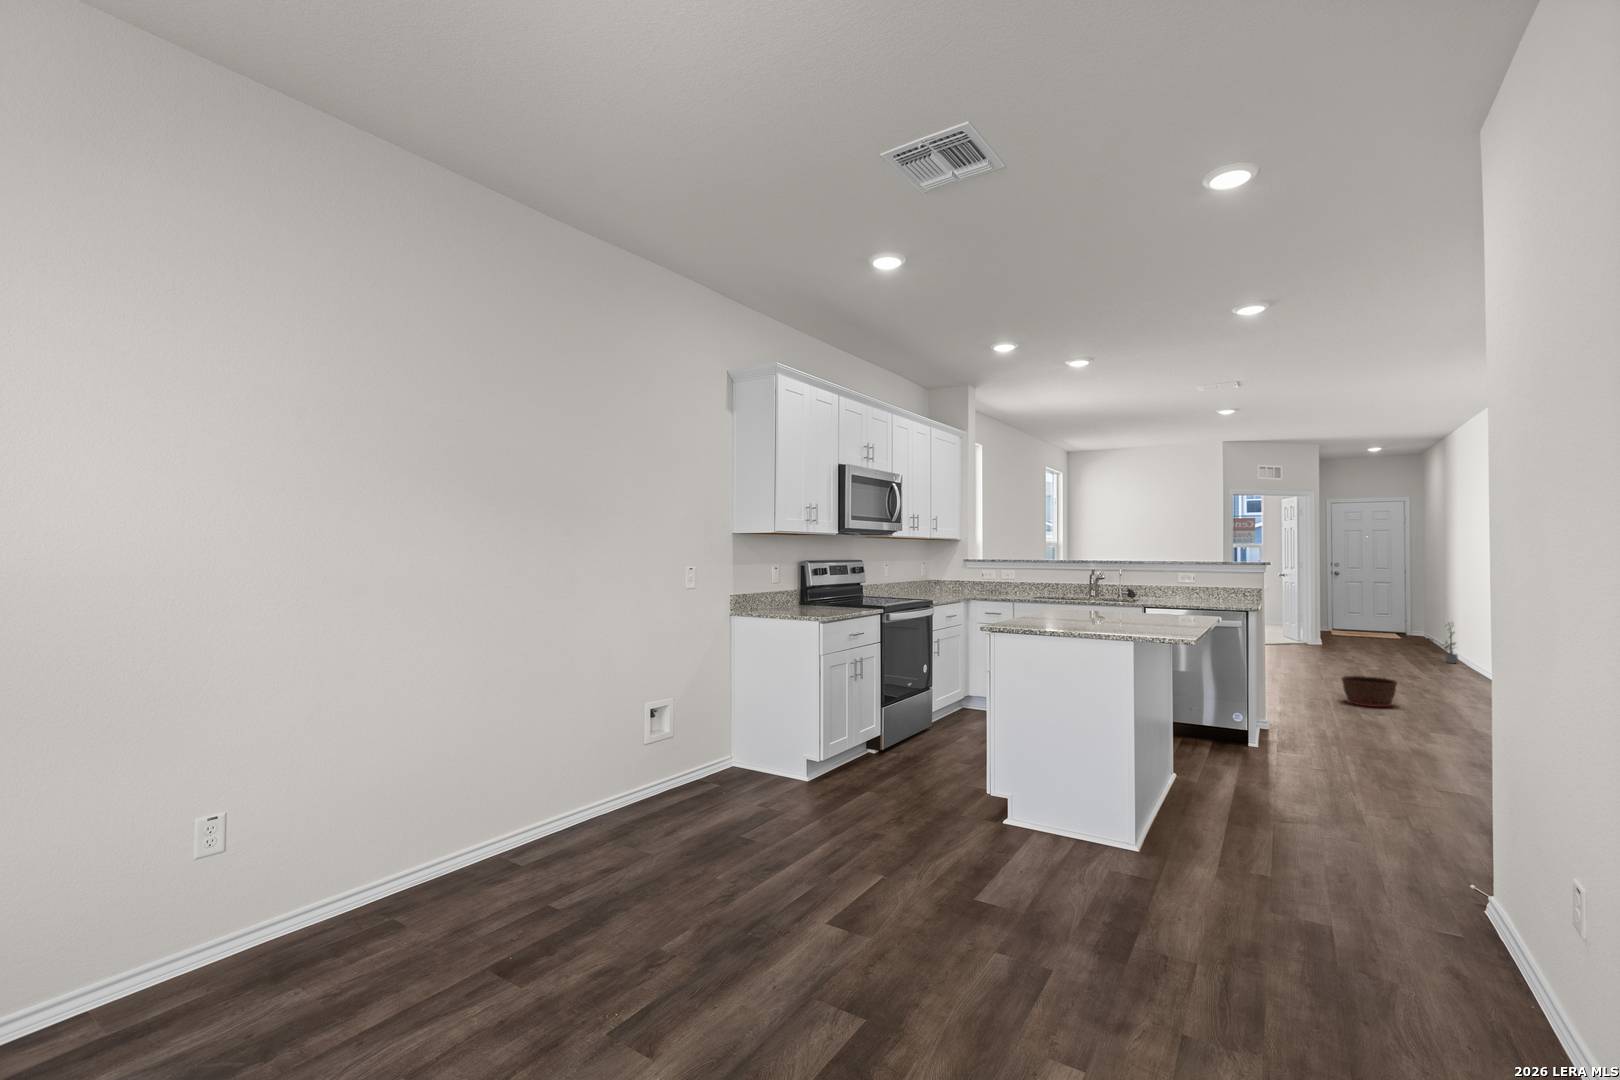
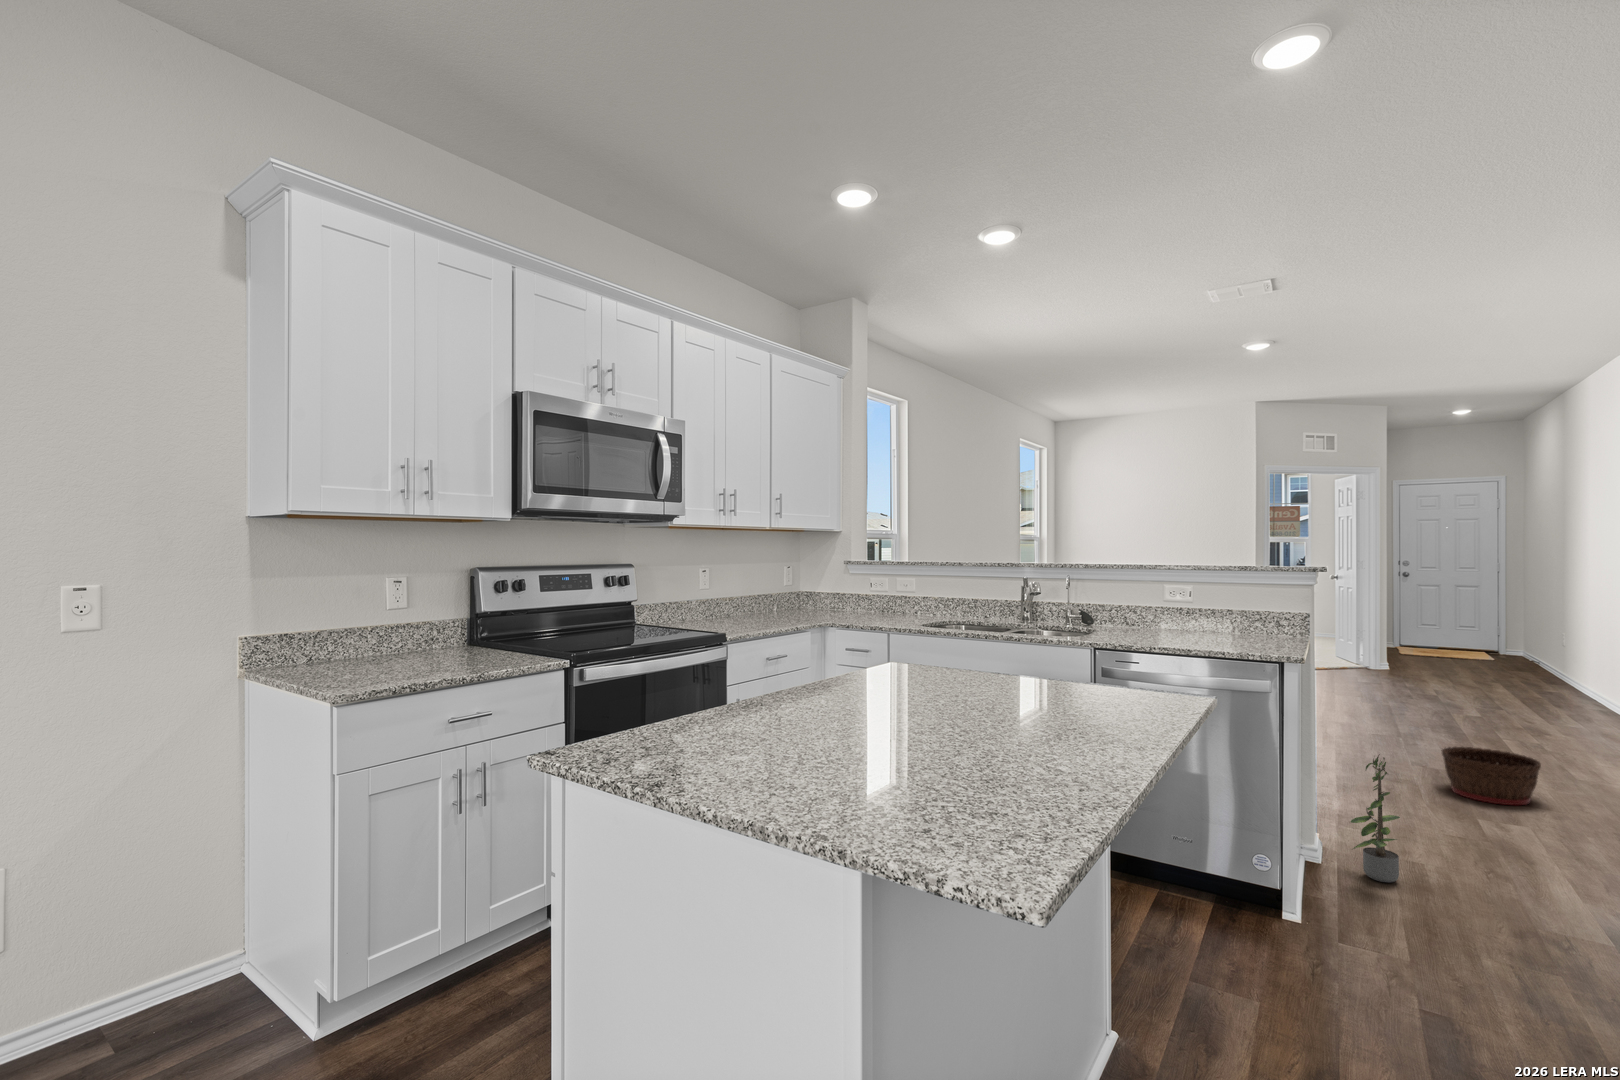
potted plant: present [1443,623,1458,663] -> present [1351,754,1400,883]

